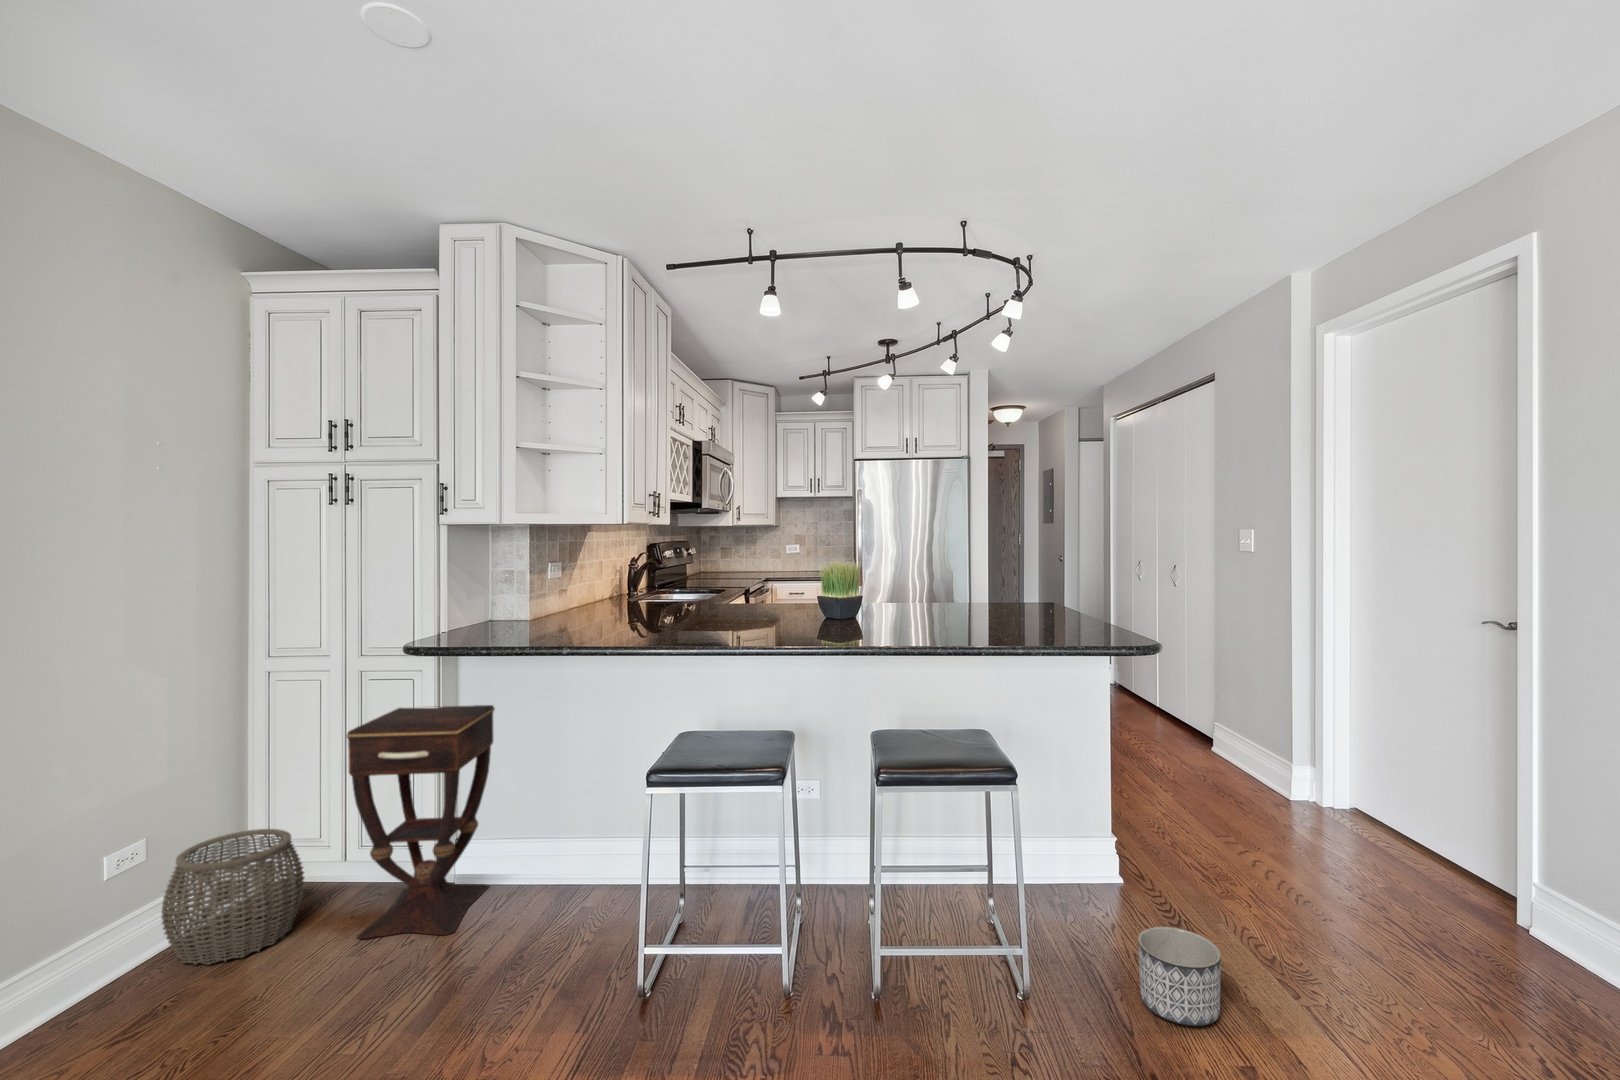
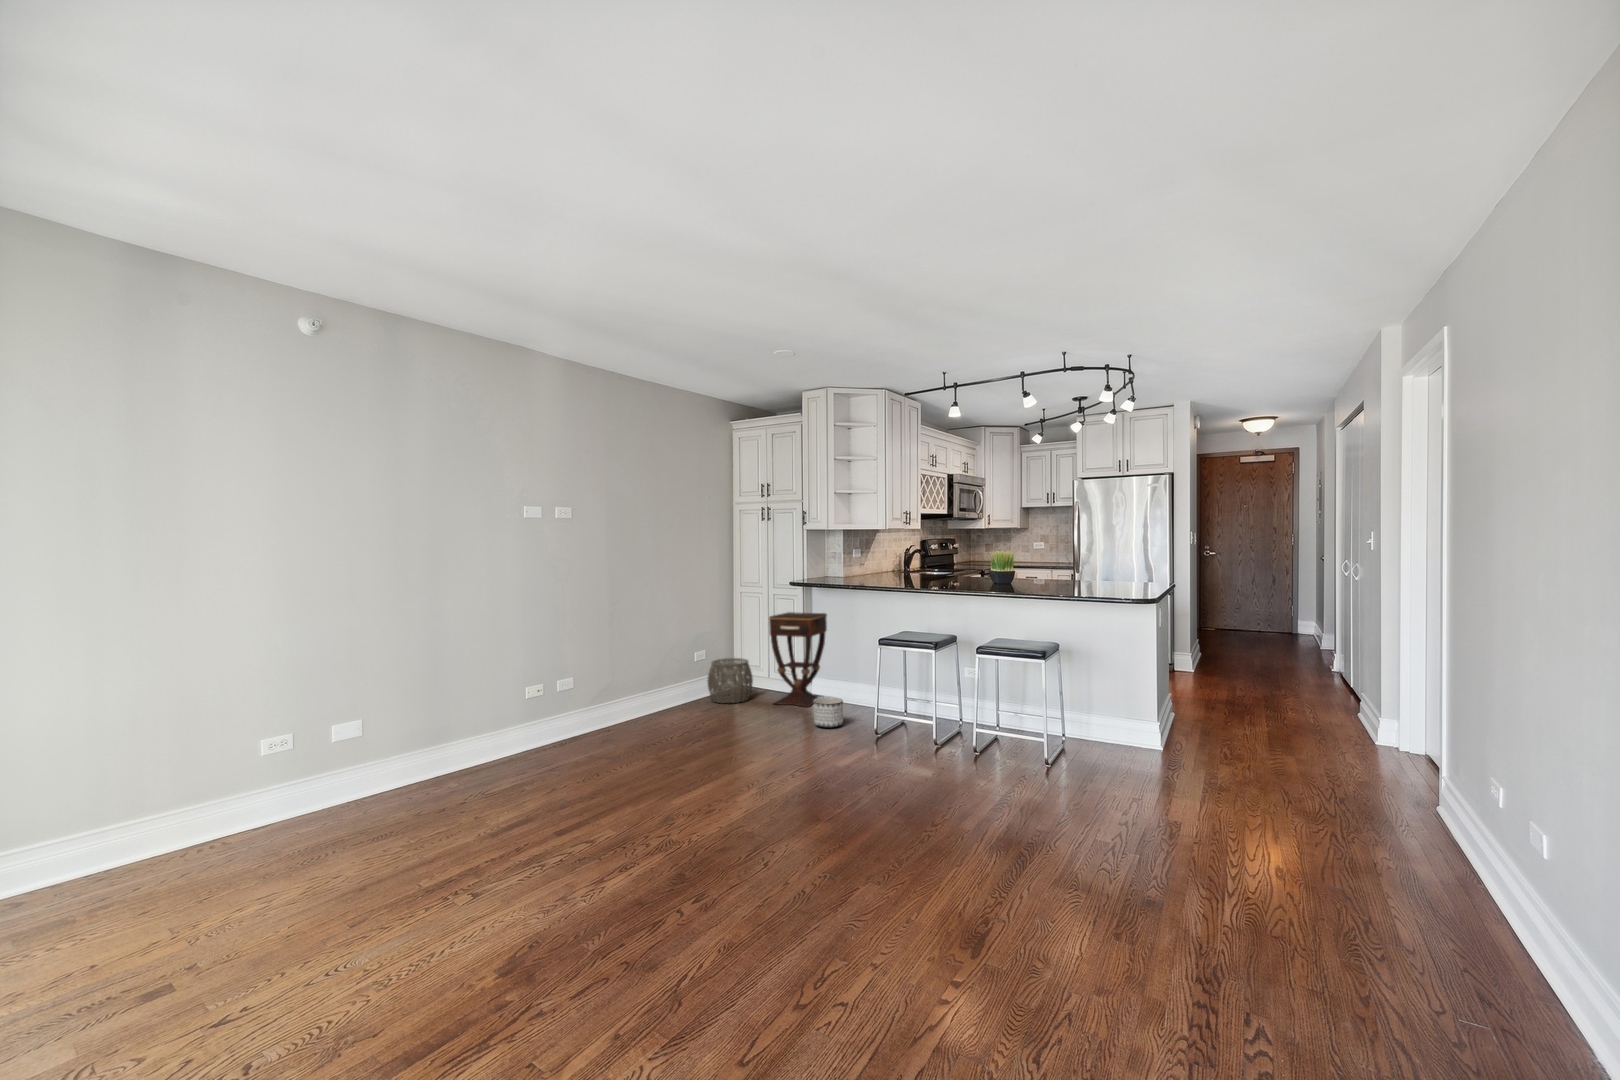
planter: present [1138,927,1221,1026] -> present [814,697,843,728]

